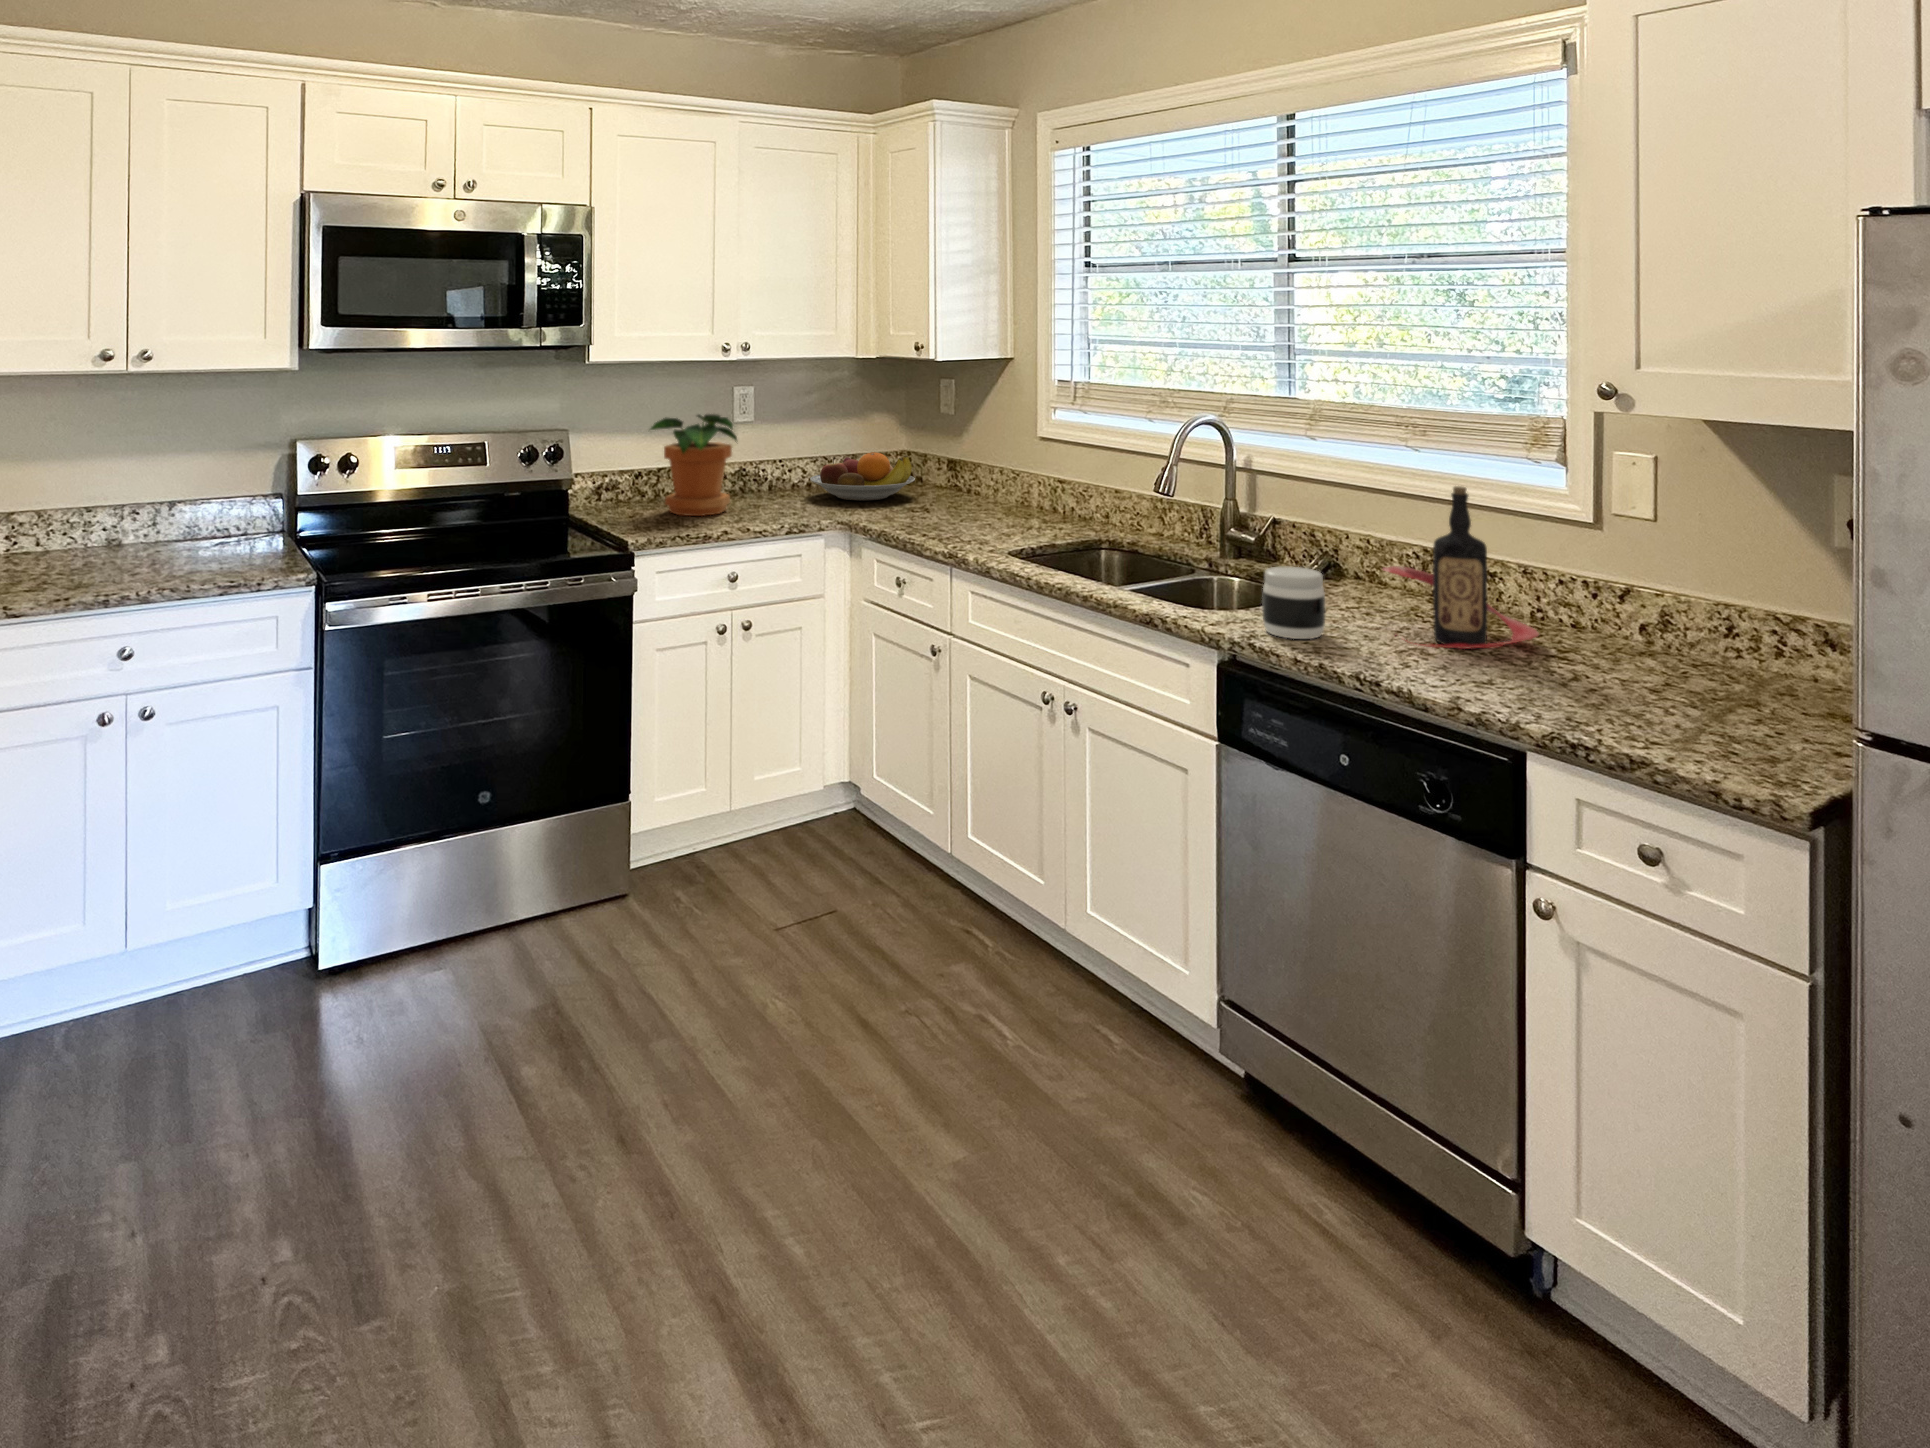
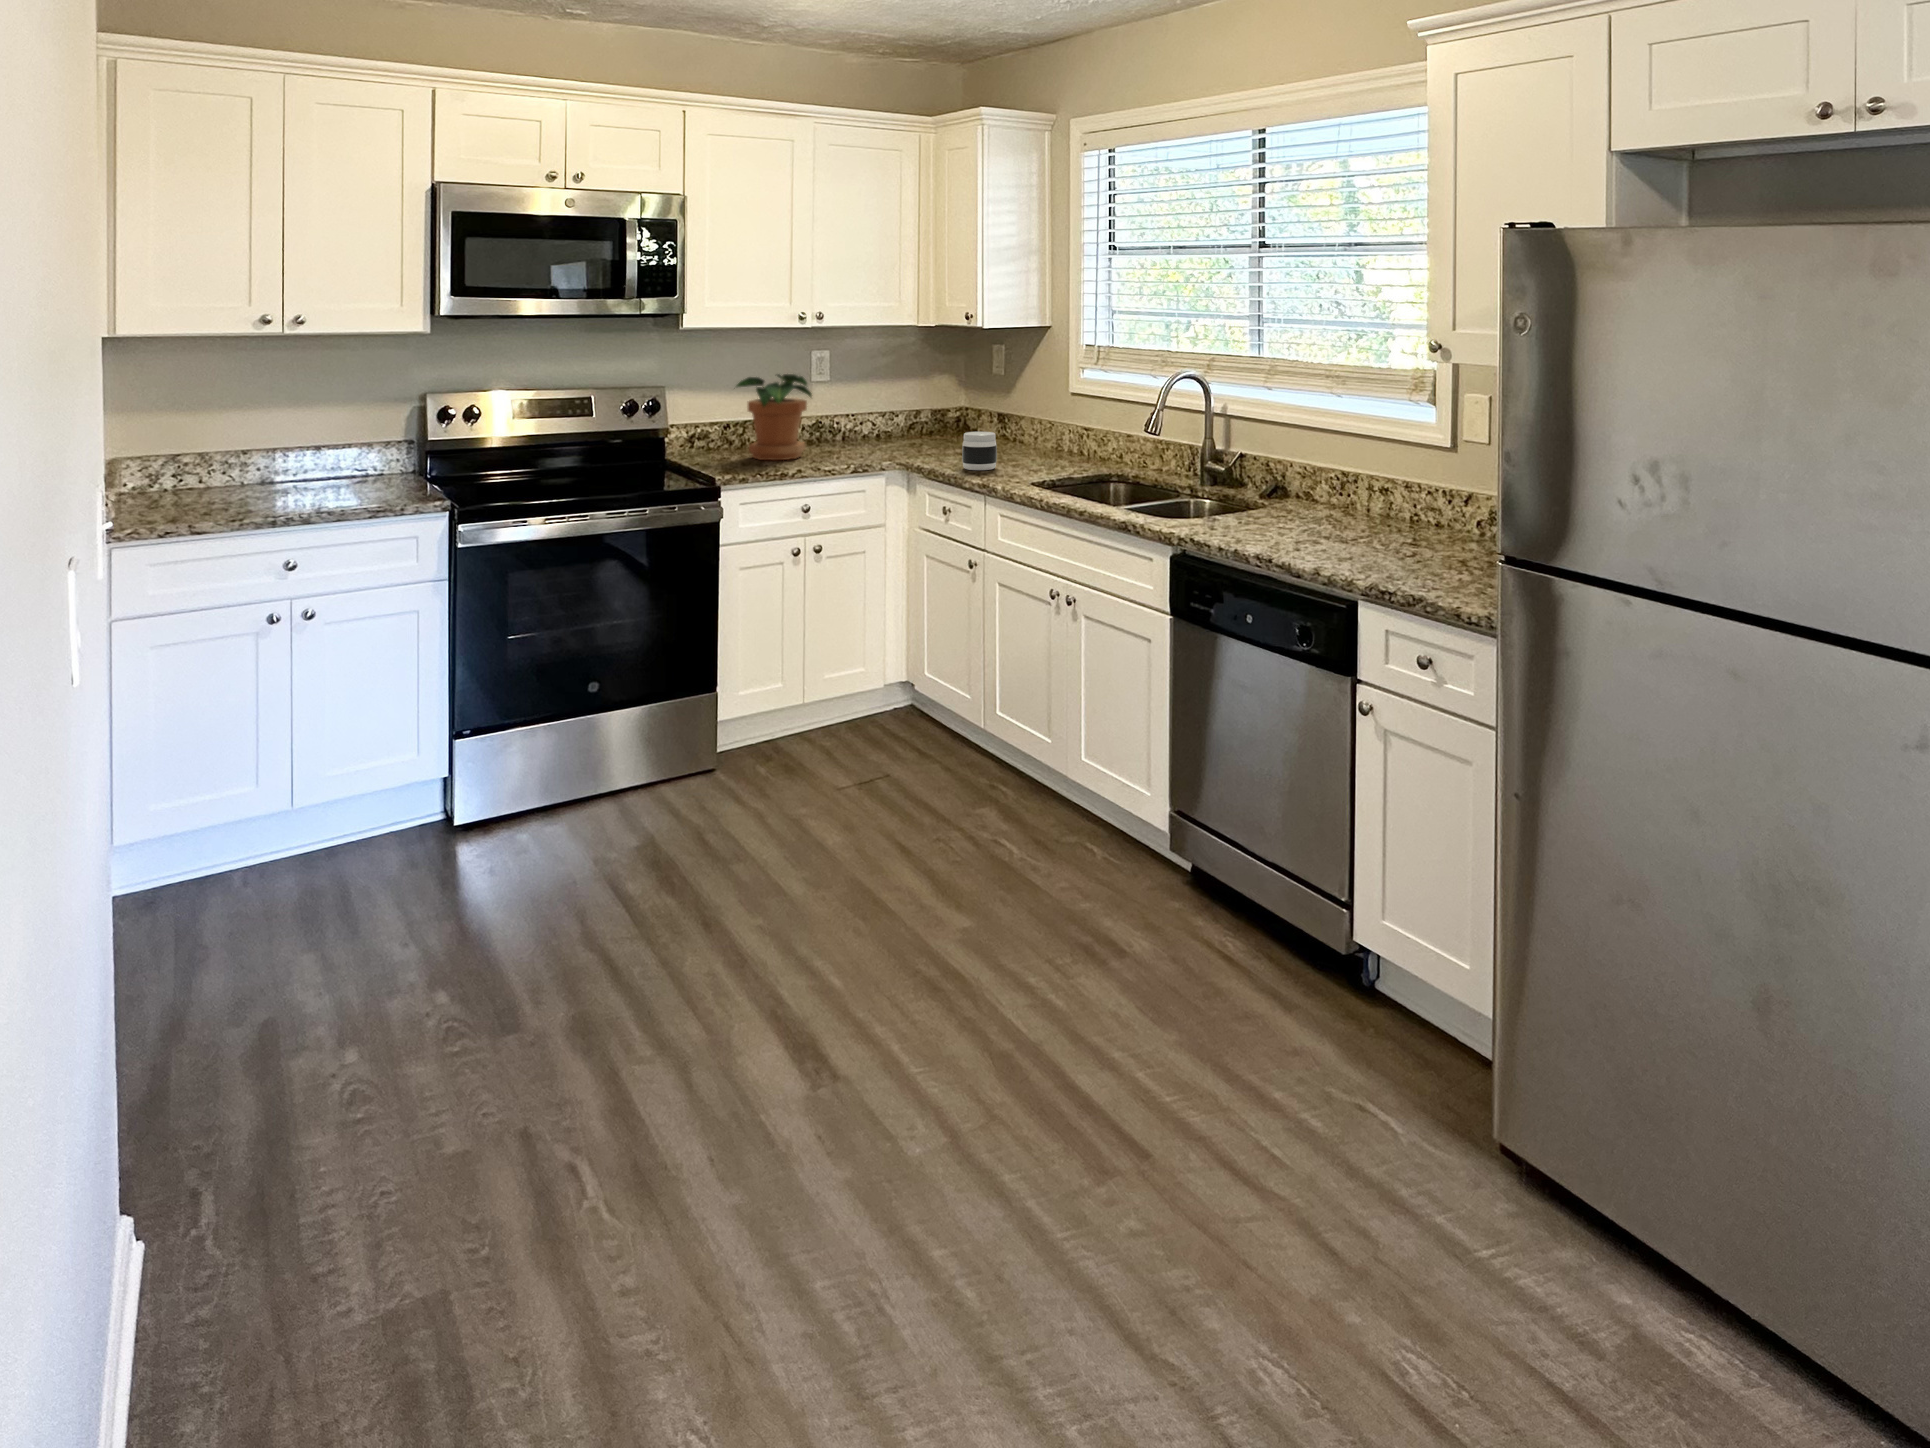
fruit bowl: present [810,453,915,500] -> none [877,408,968,448]
bottle: present [1383,486,1539,649] -> none [1292,420,1404,540]
jar: present [1262,567,1325,639] -> present [962,432,997,470]

